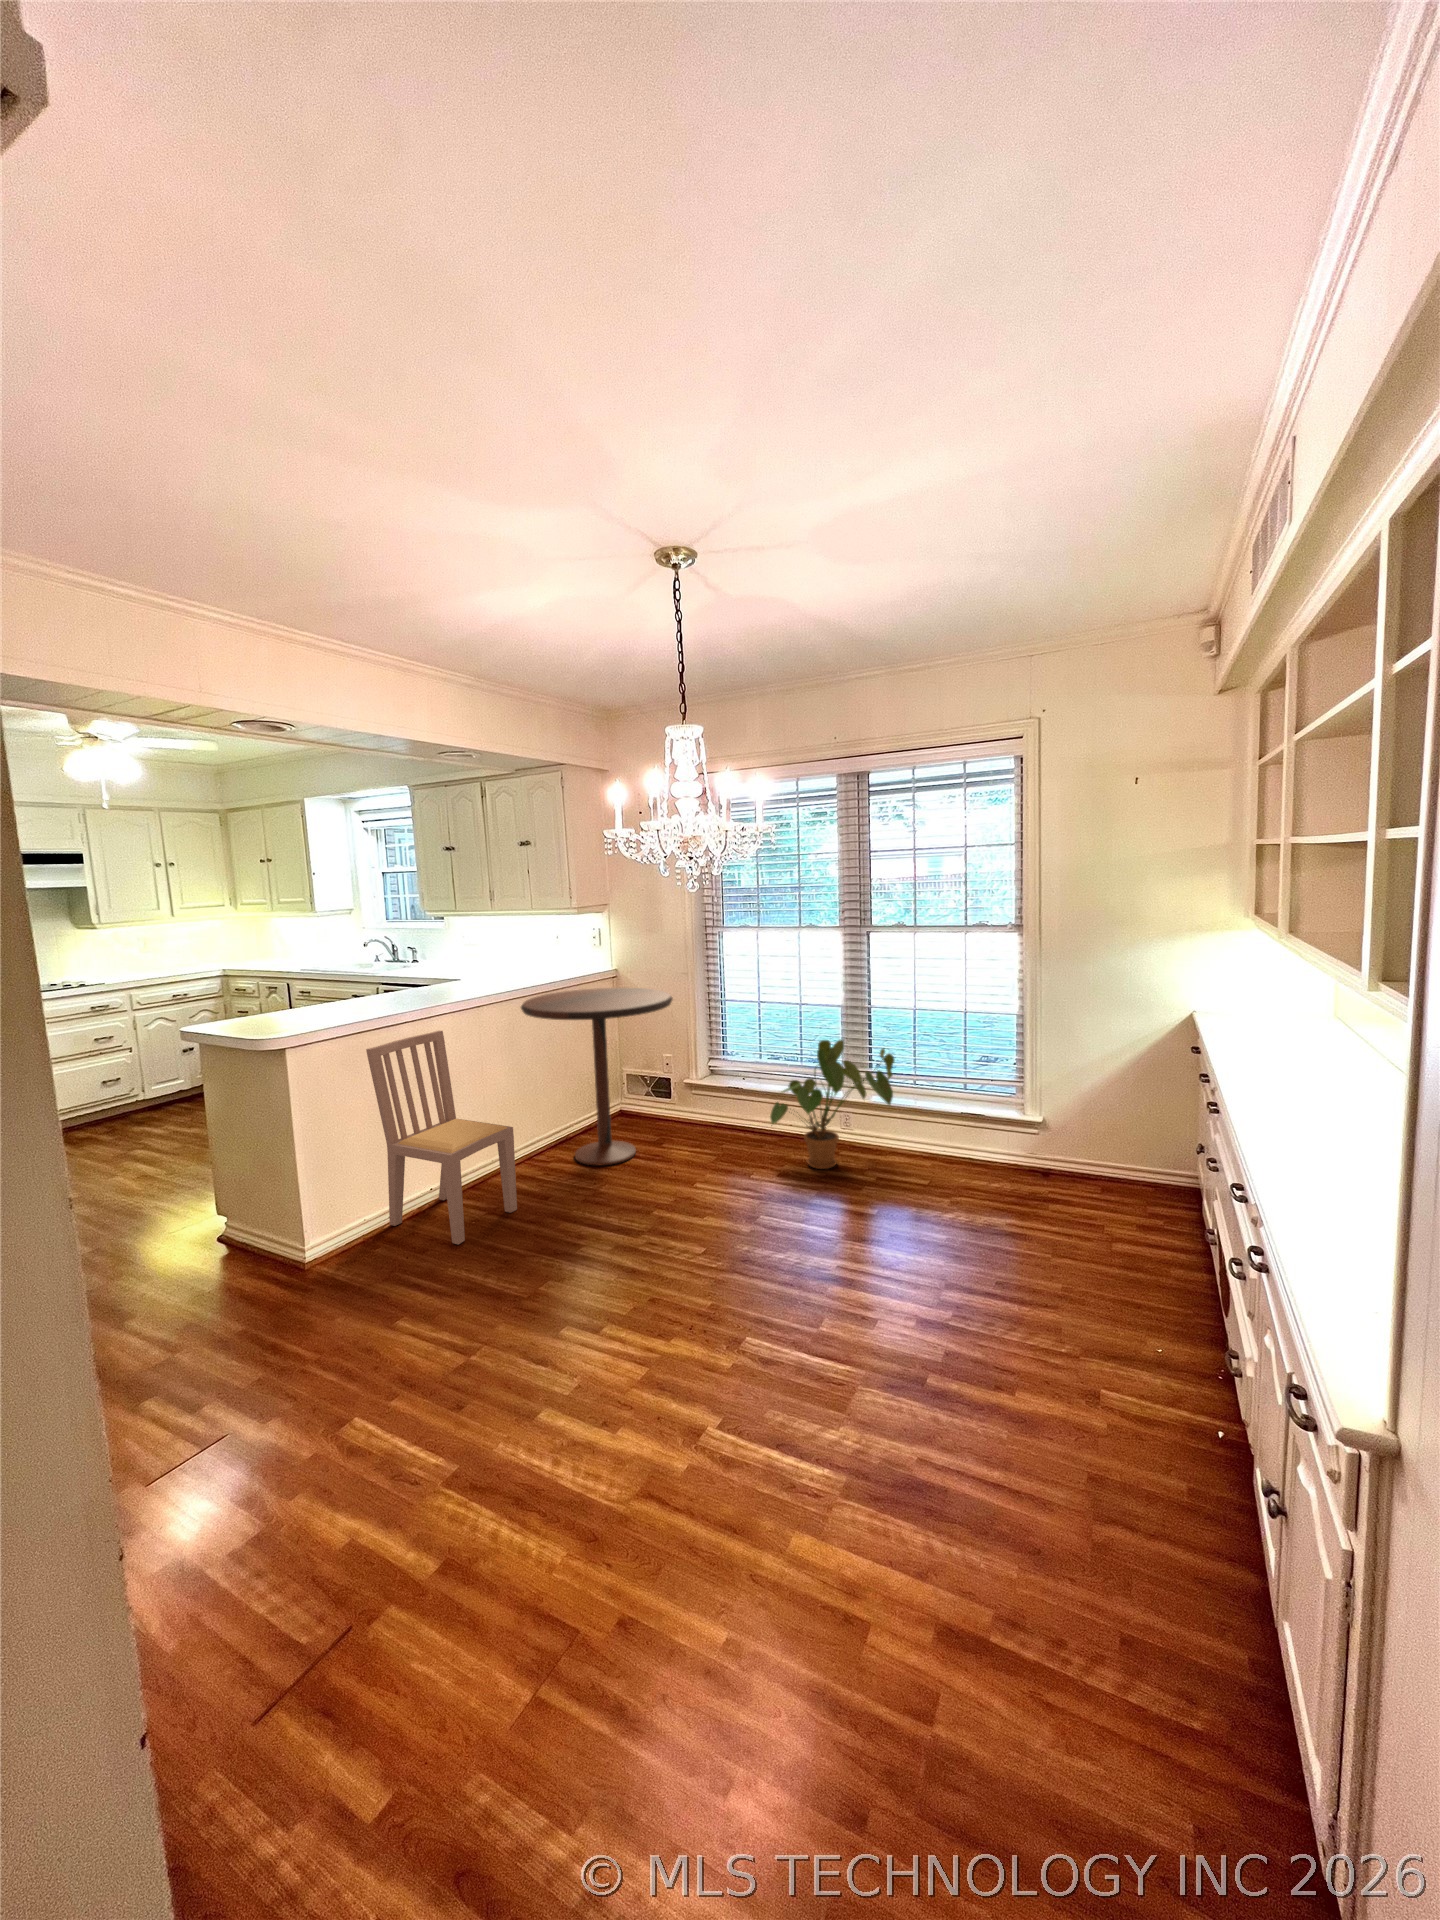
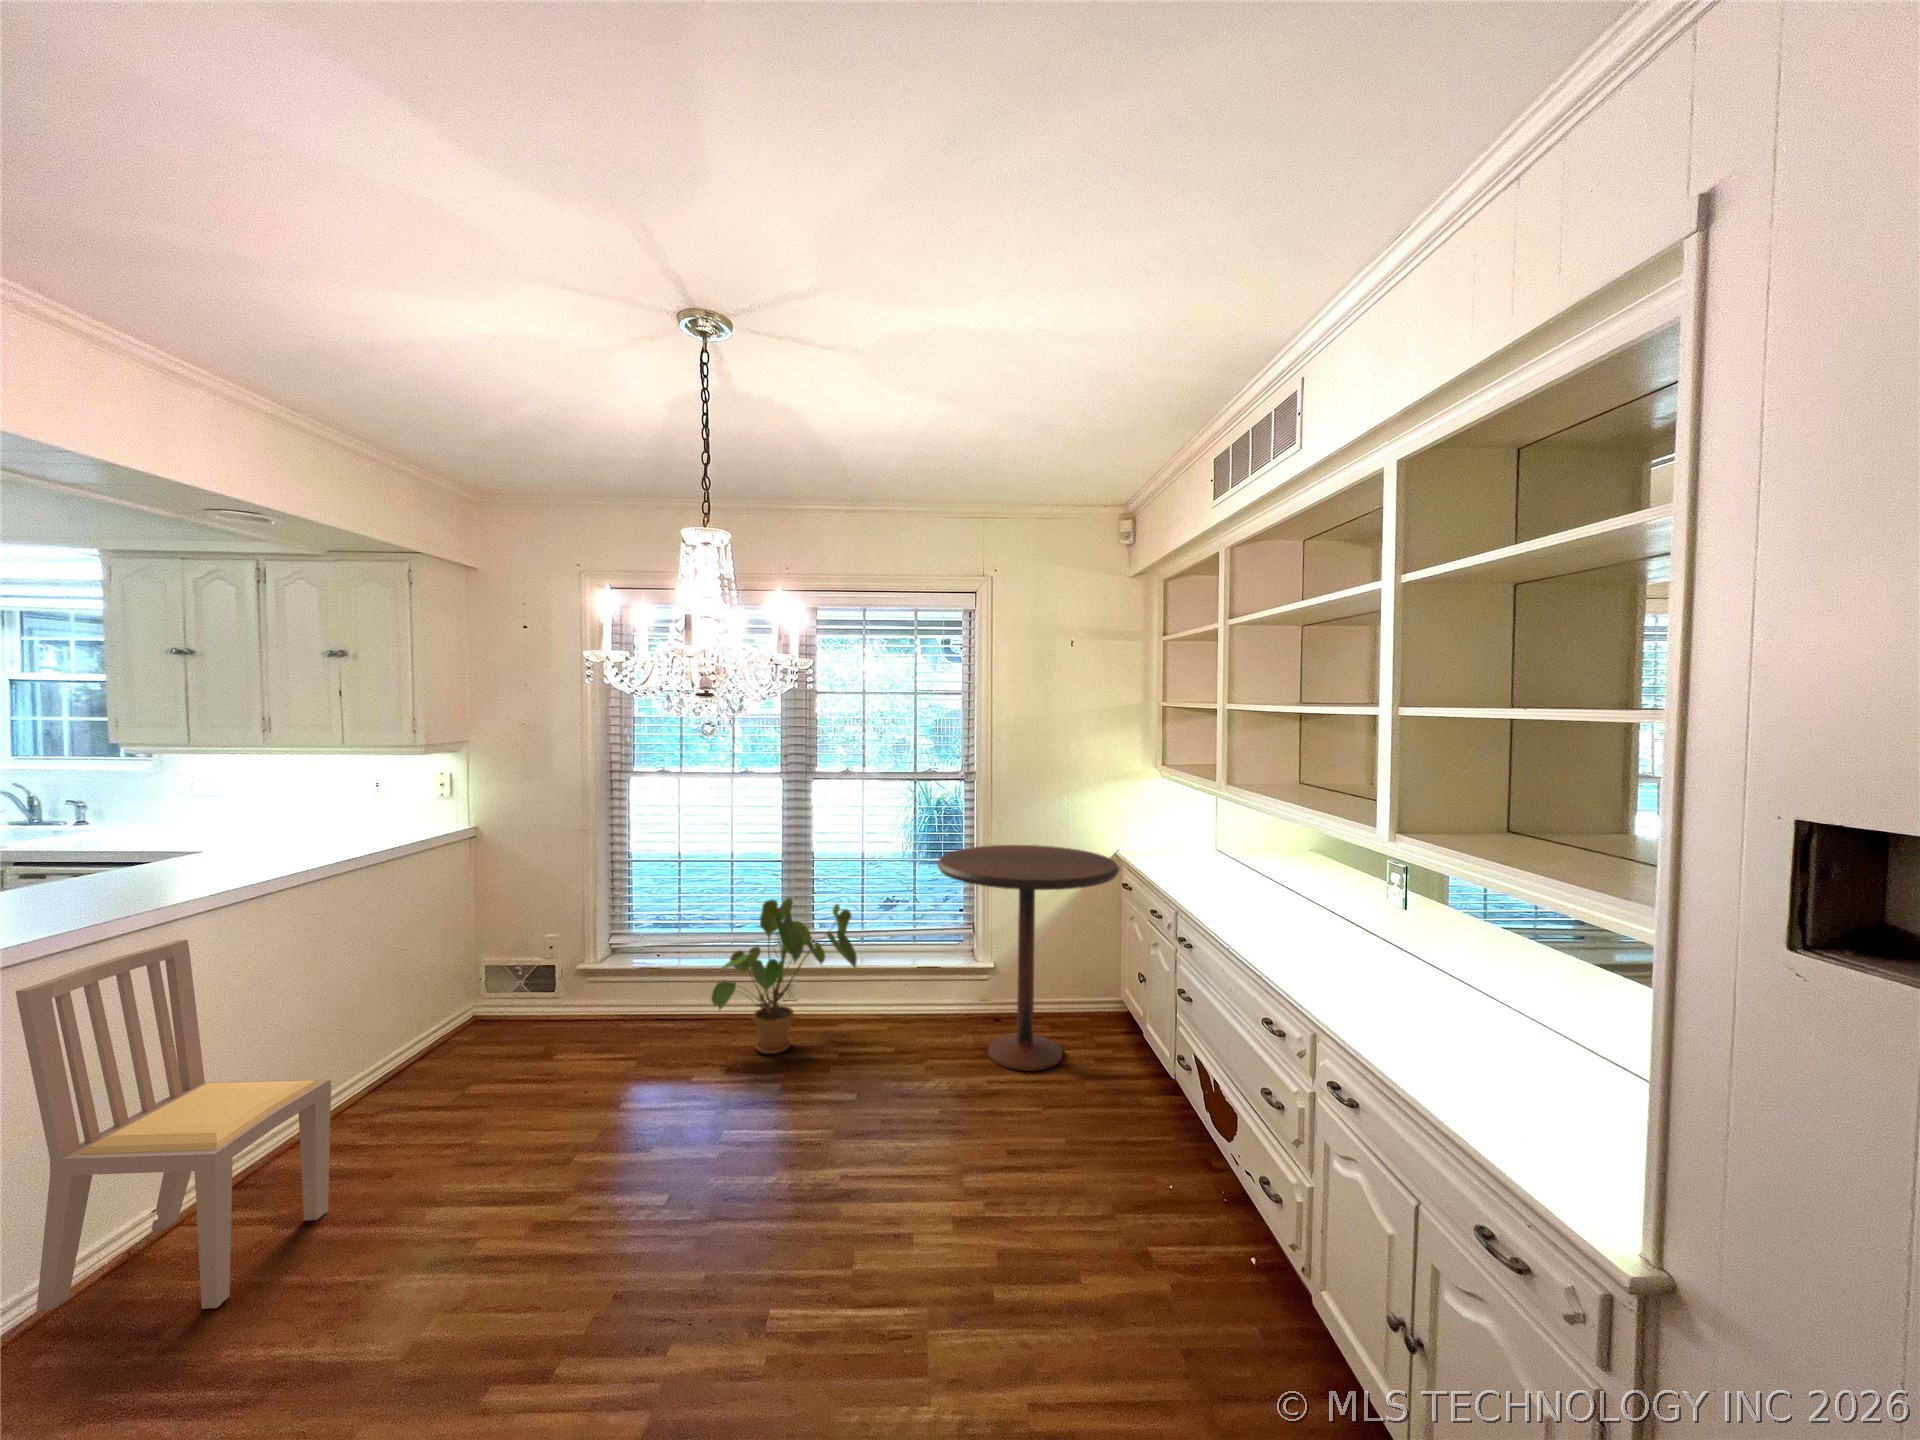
pedestal table: present [521,988,673,1165] -> present [937,845,1119,1071]

